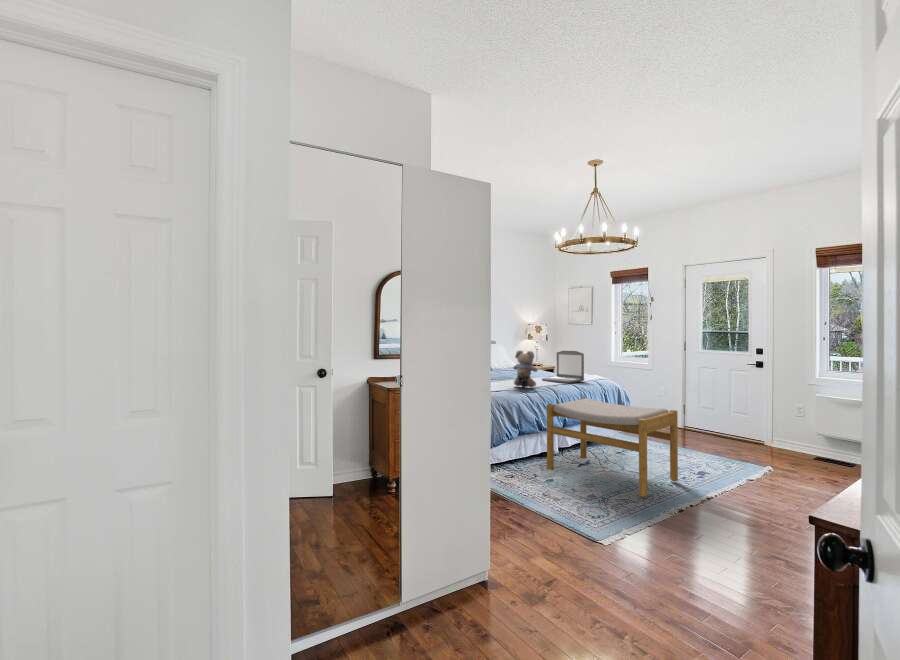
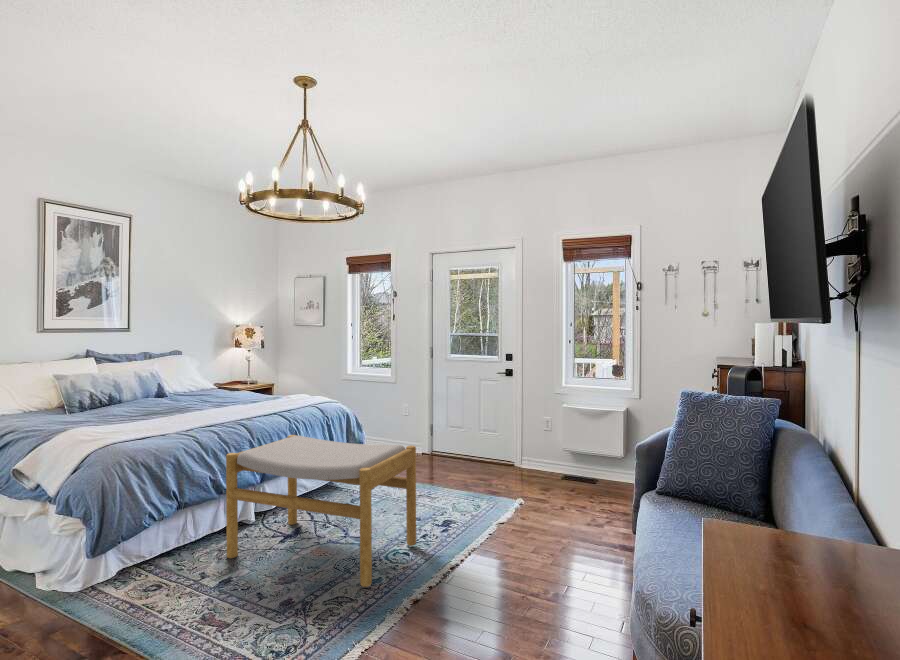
teddy bear: present [513,350,538,388] -> none [175,366,216,428]
laptop: present [542,351,584,383] -> none [236,364,301,412]

